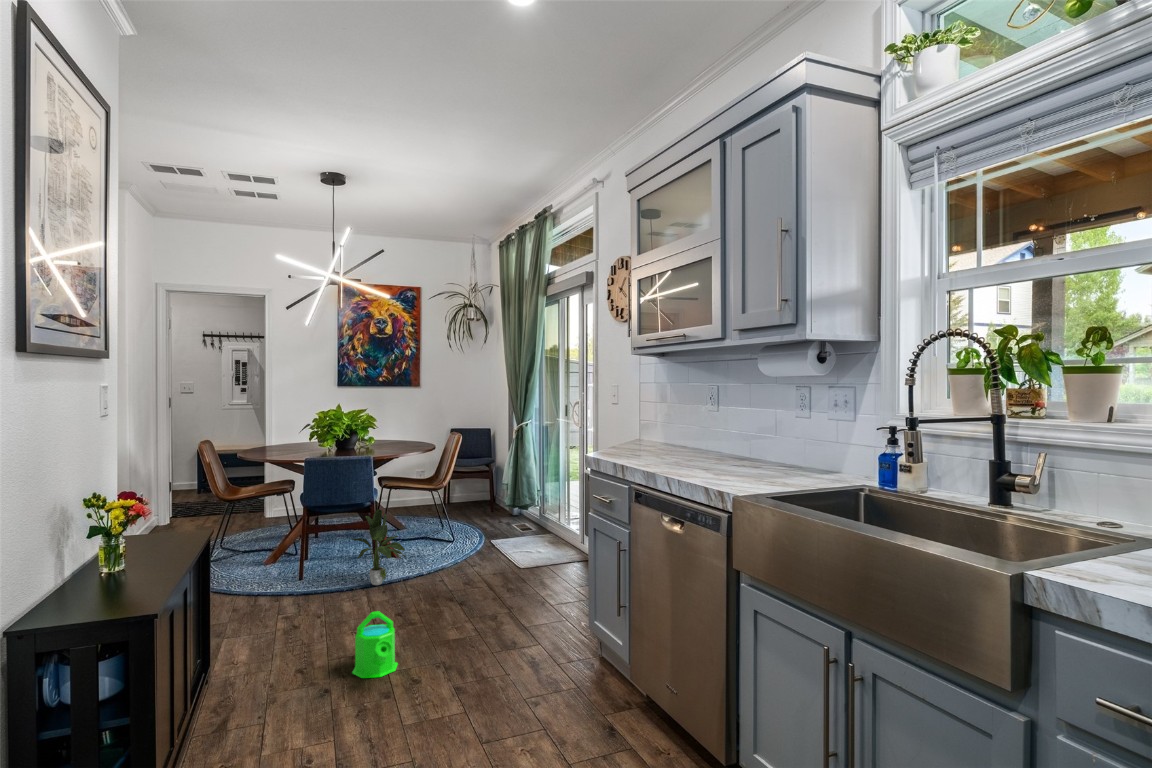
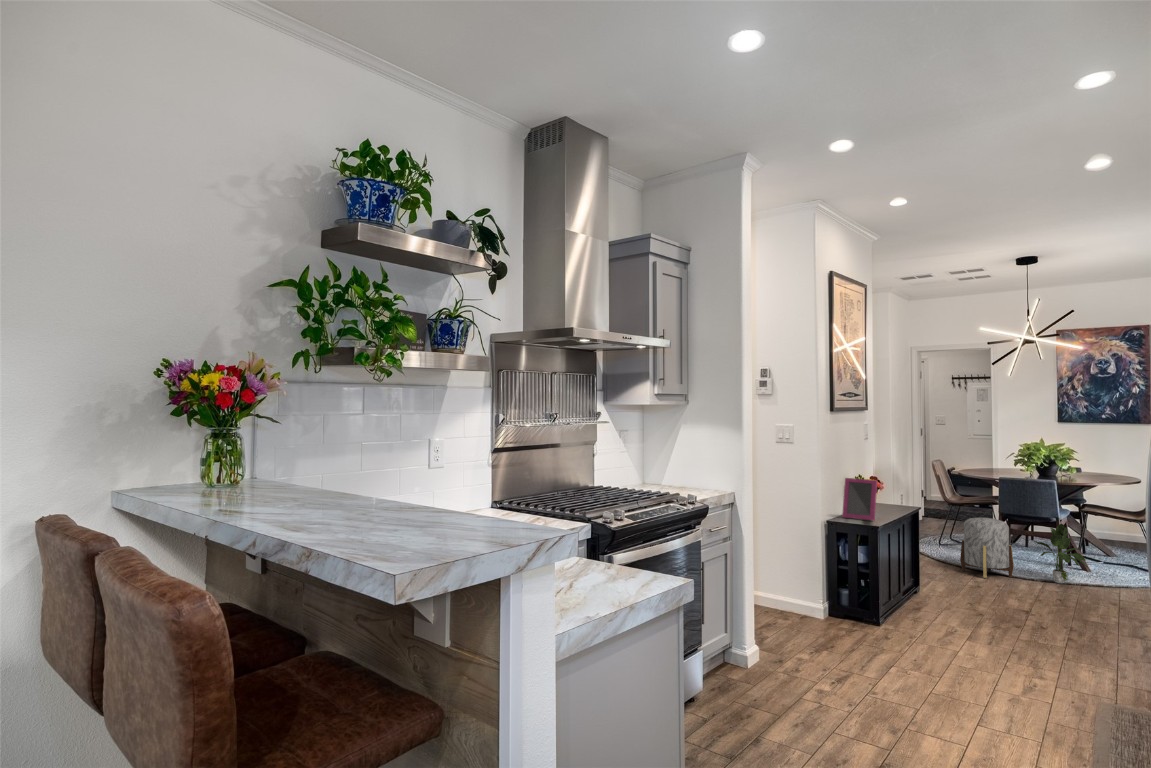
picture frame: none [49,504,143,607] -> present [842,478,877,520]
stool: none [256,517,326,606] -> present [960,518,1014,578]
watering can: present [352,611,398,678] -> none [1008,580,1045,623]

